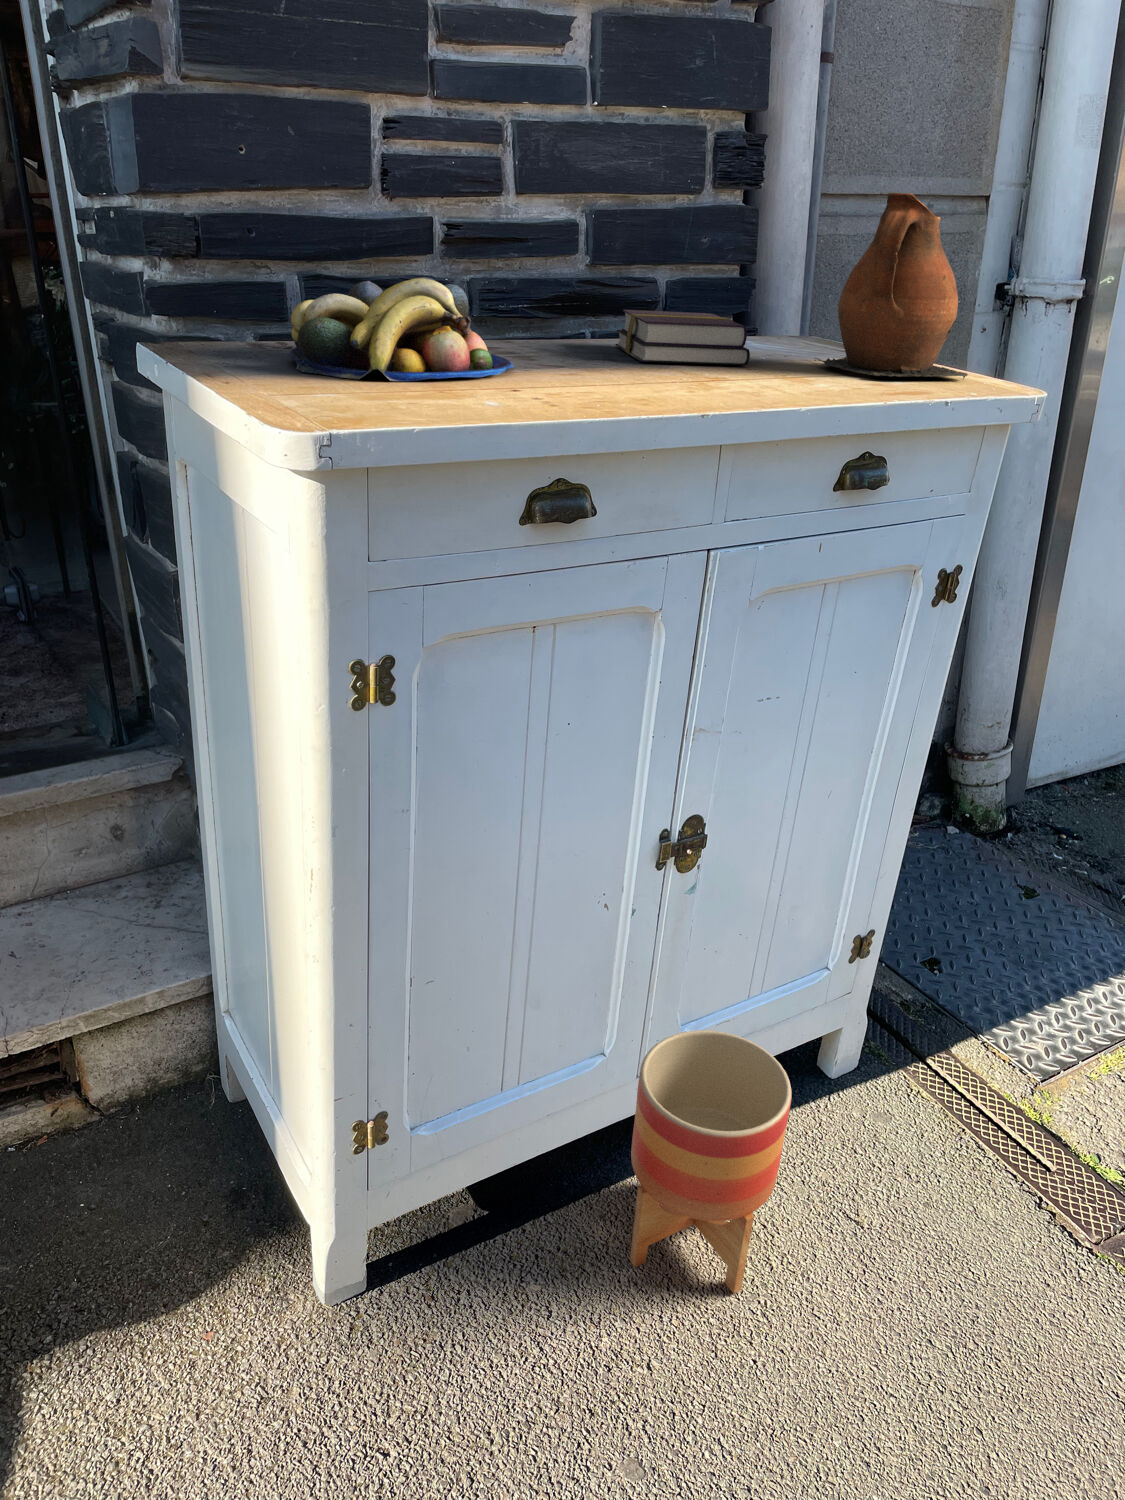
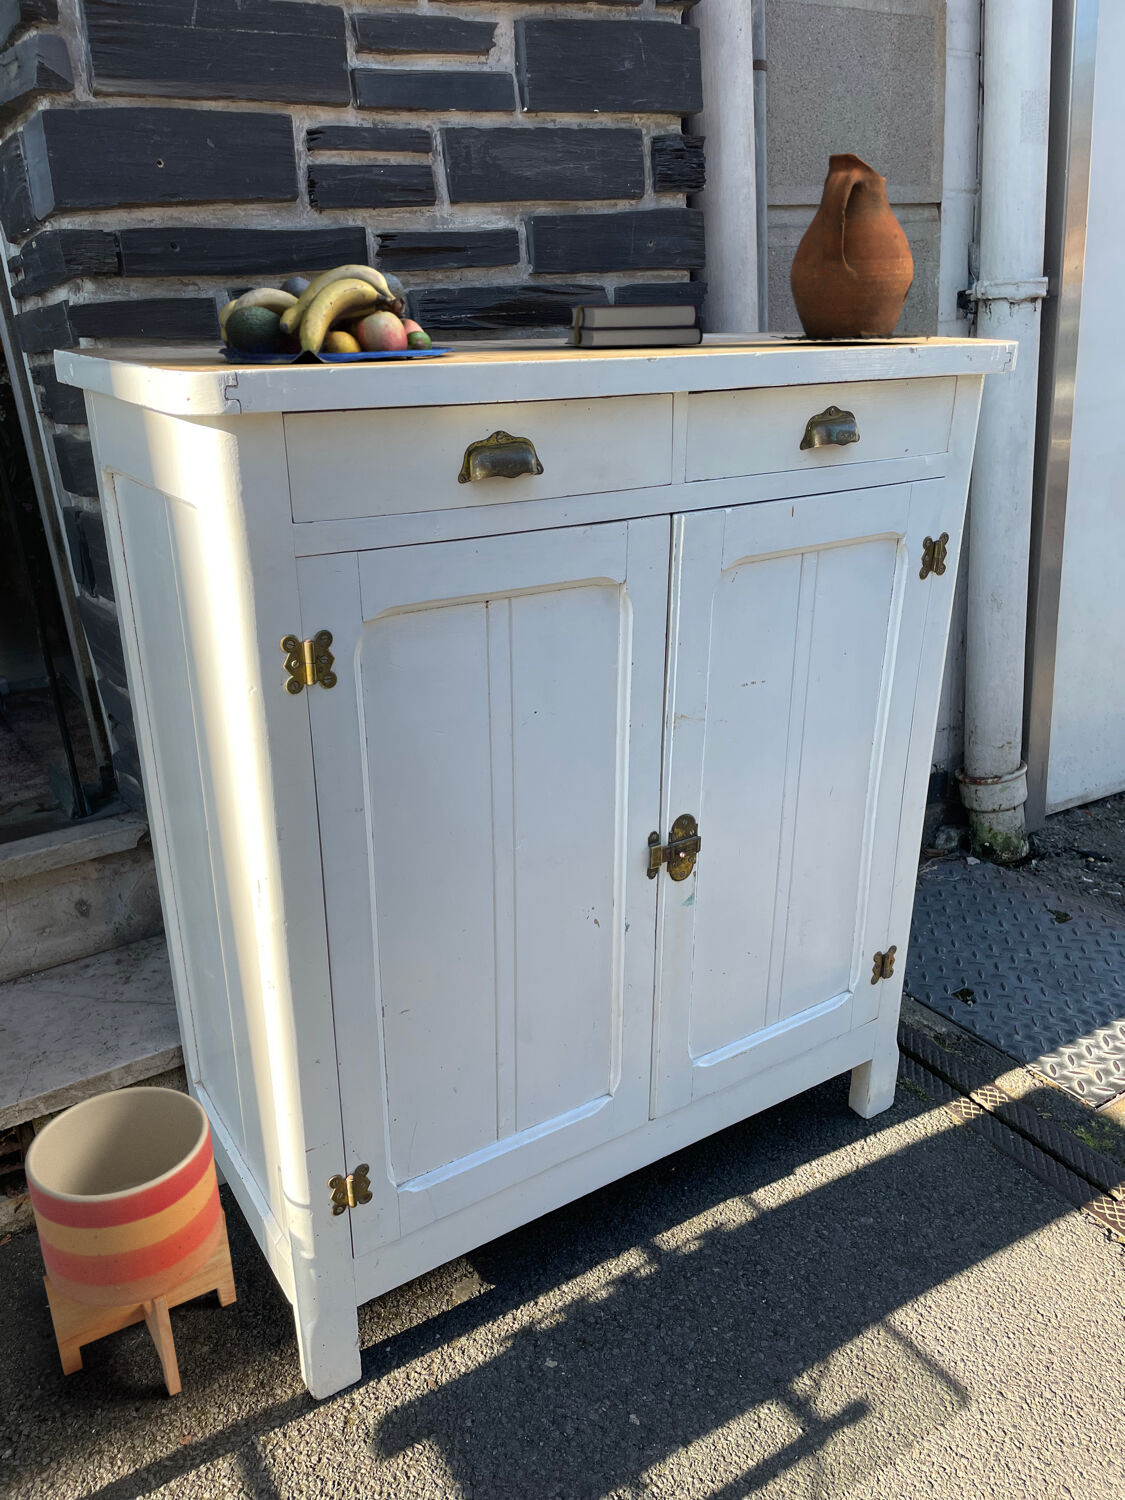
planter: present [630,1030,792,1293] -> present [25,1087,236,1396]

